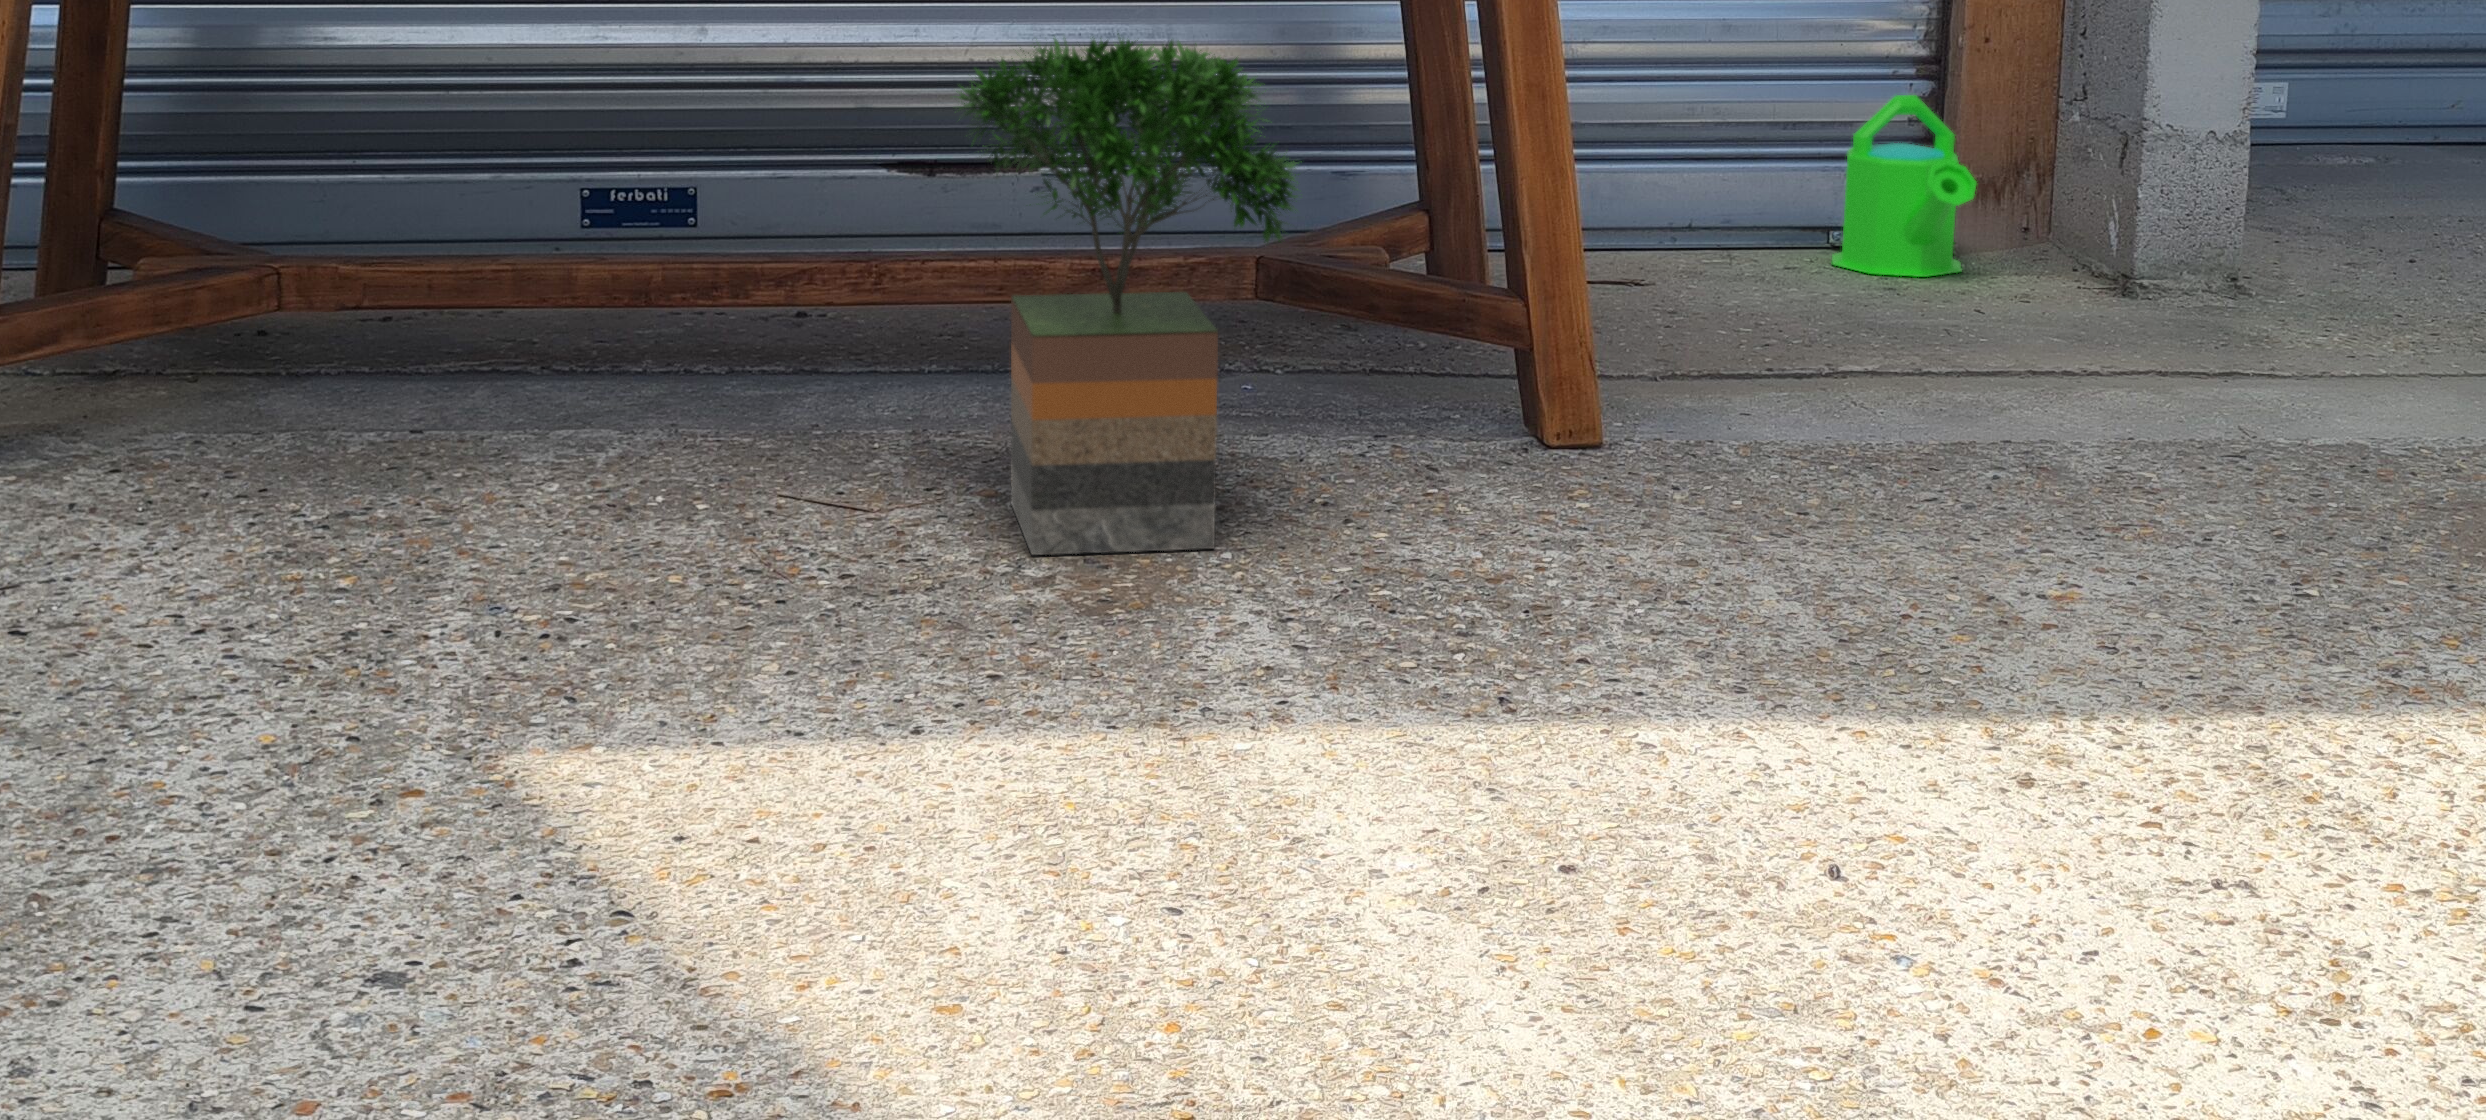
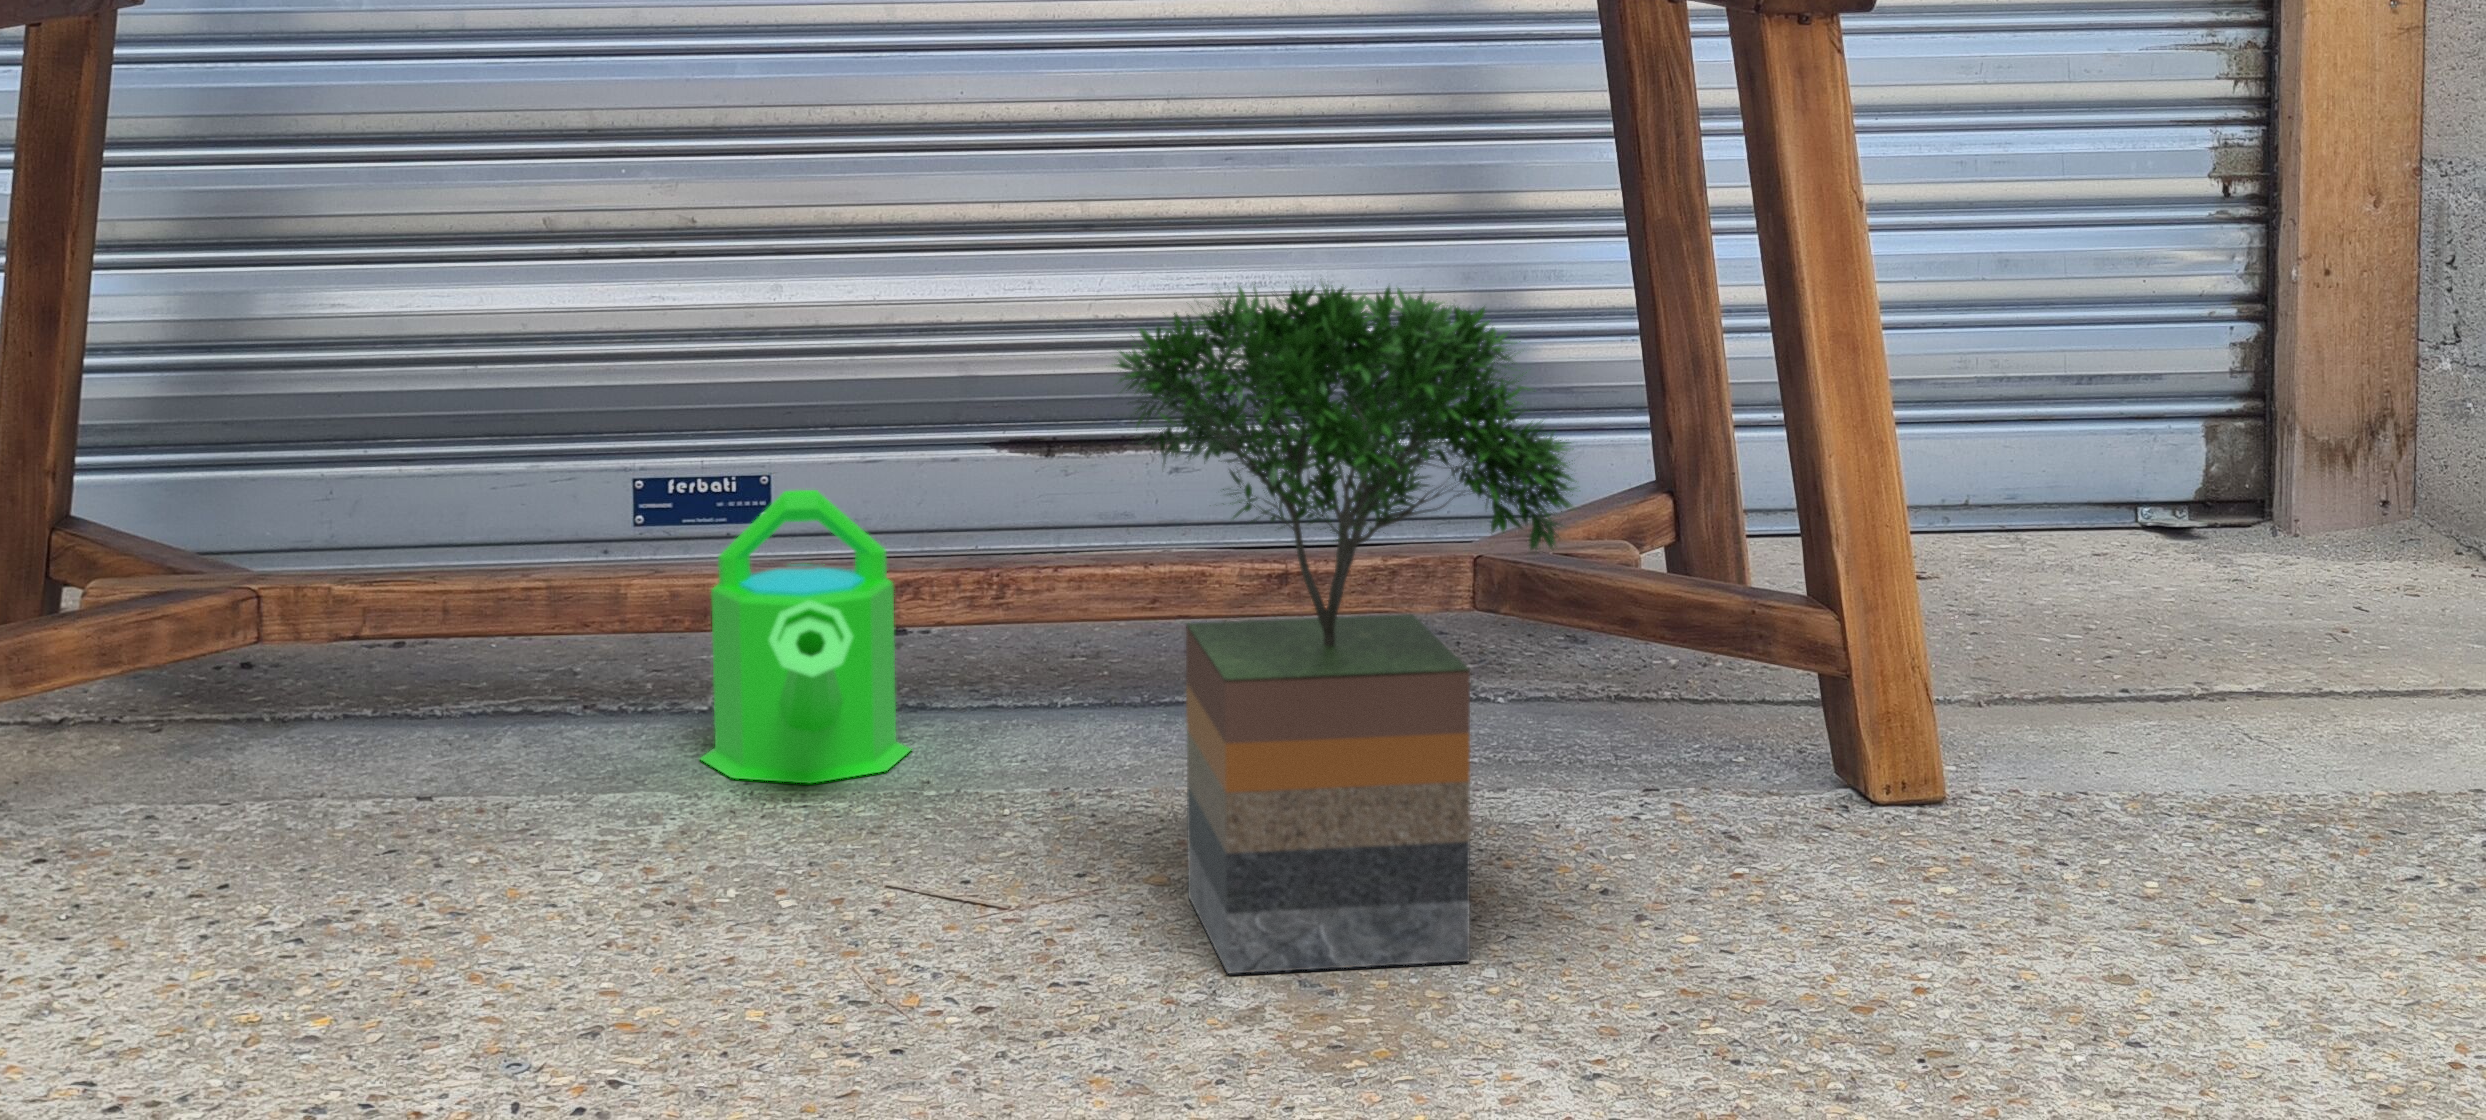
watering can: present [1832,95,1976,277] -> present [701,490,911,784]

